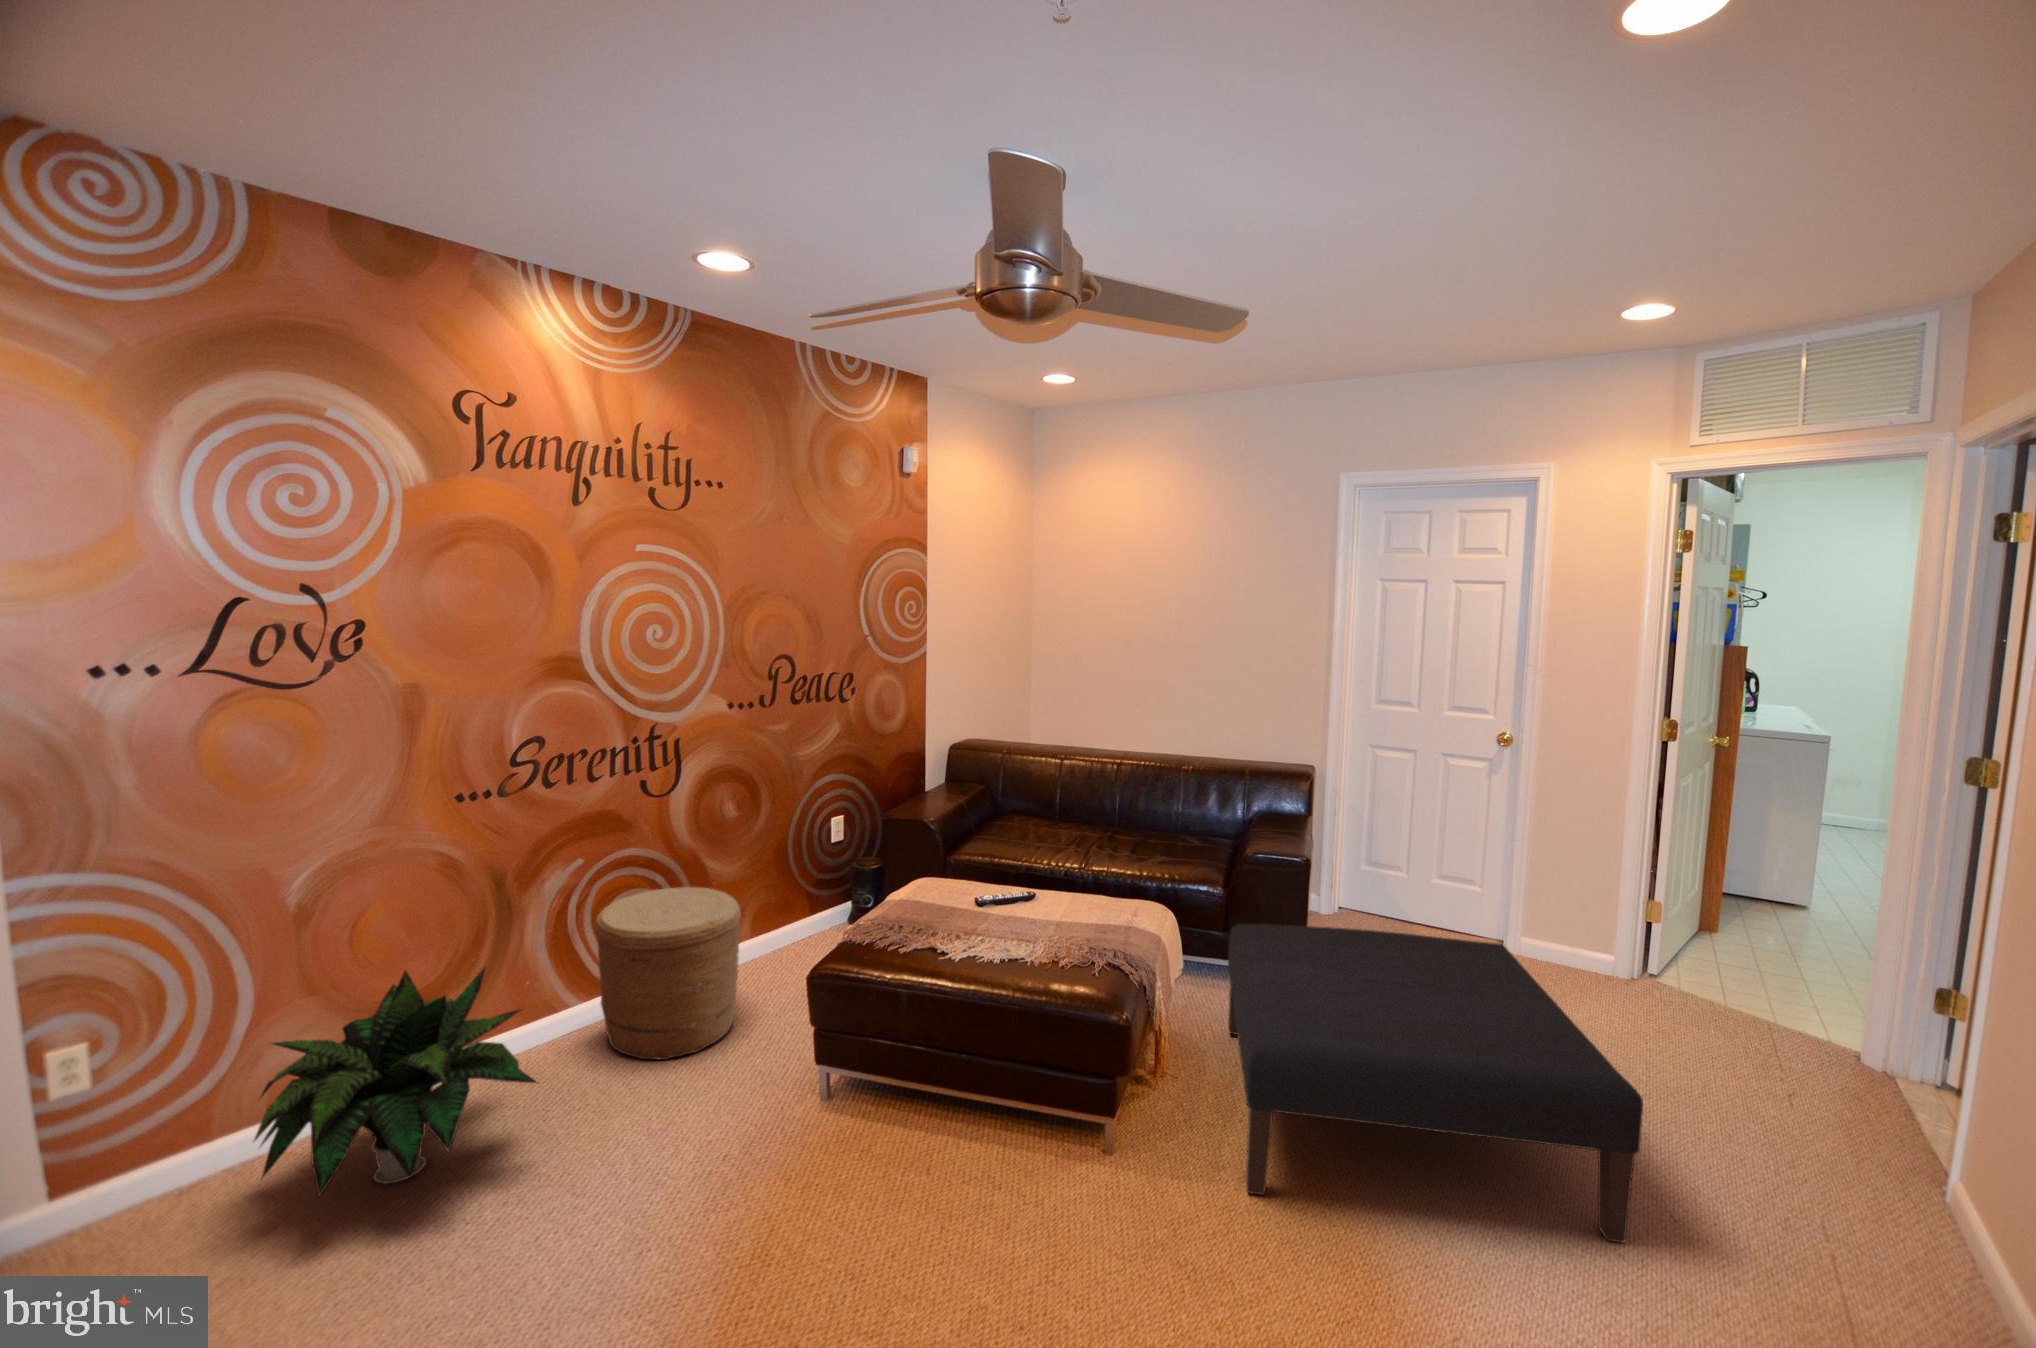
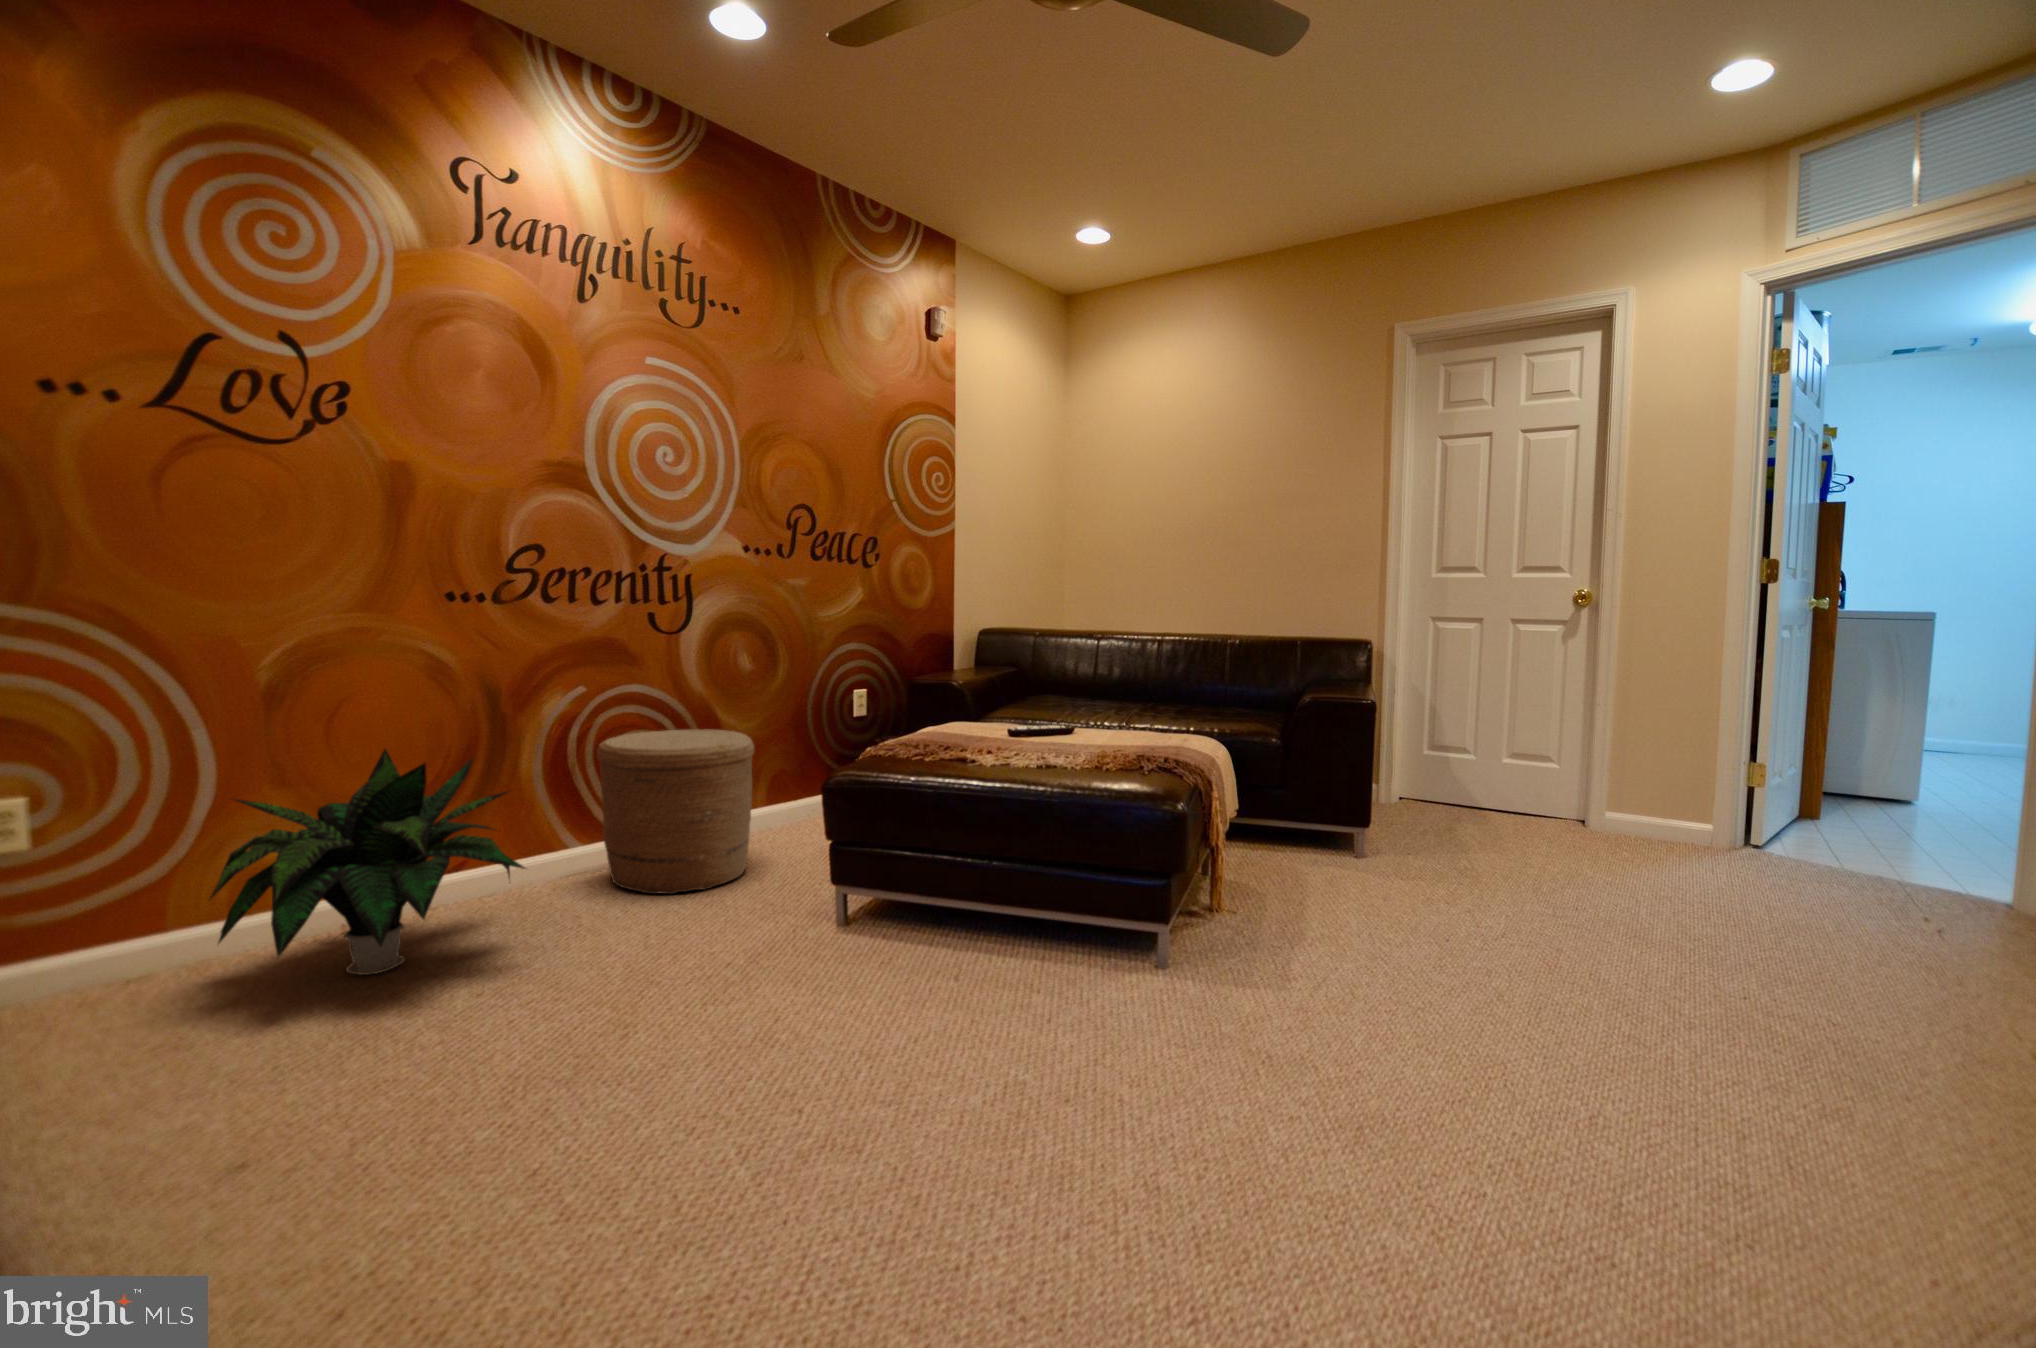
ottoman: present [1228,924,1643,1242] -> none [1286,759,1791,1038]

